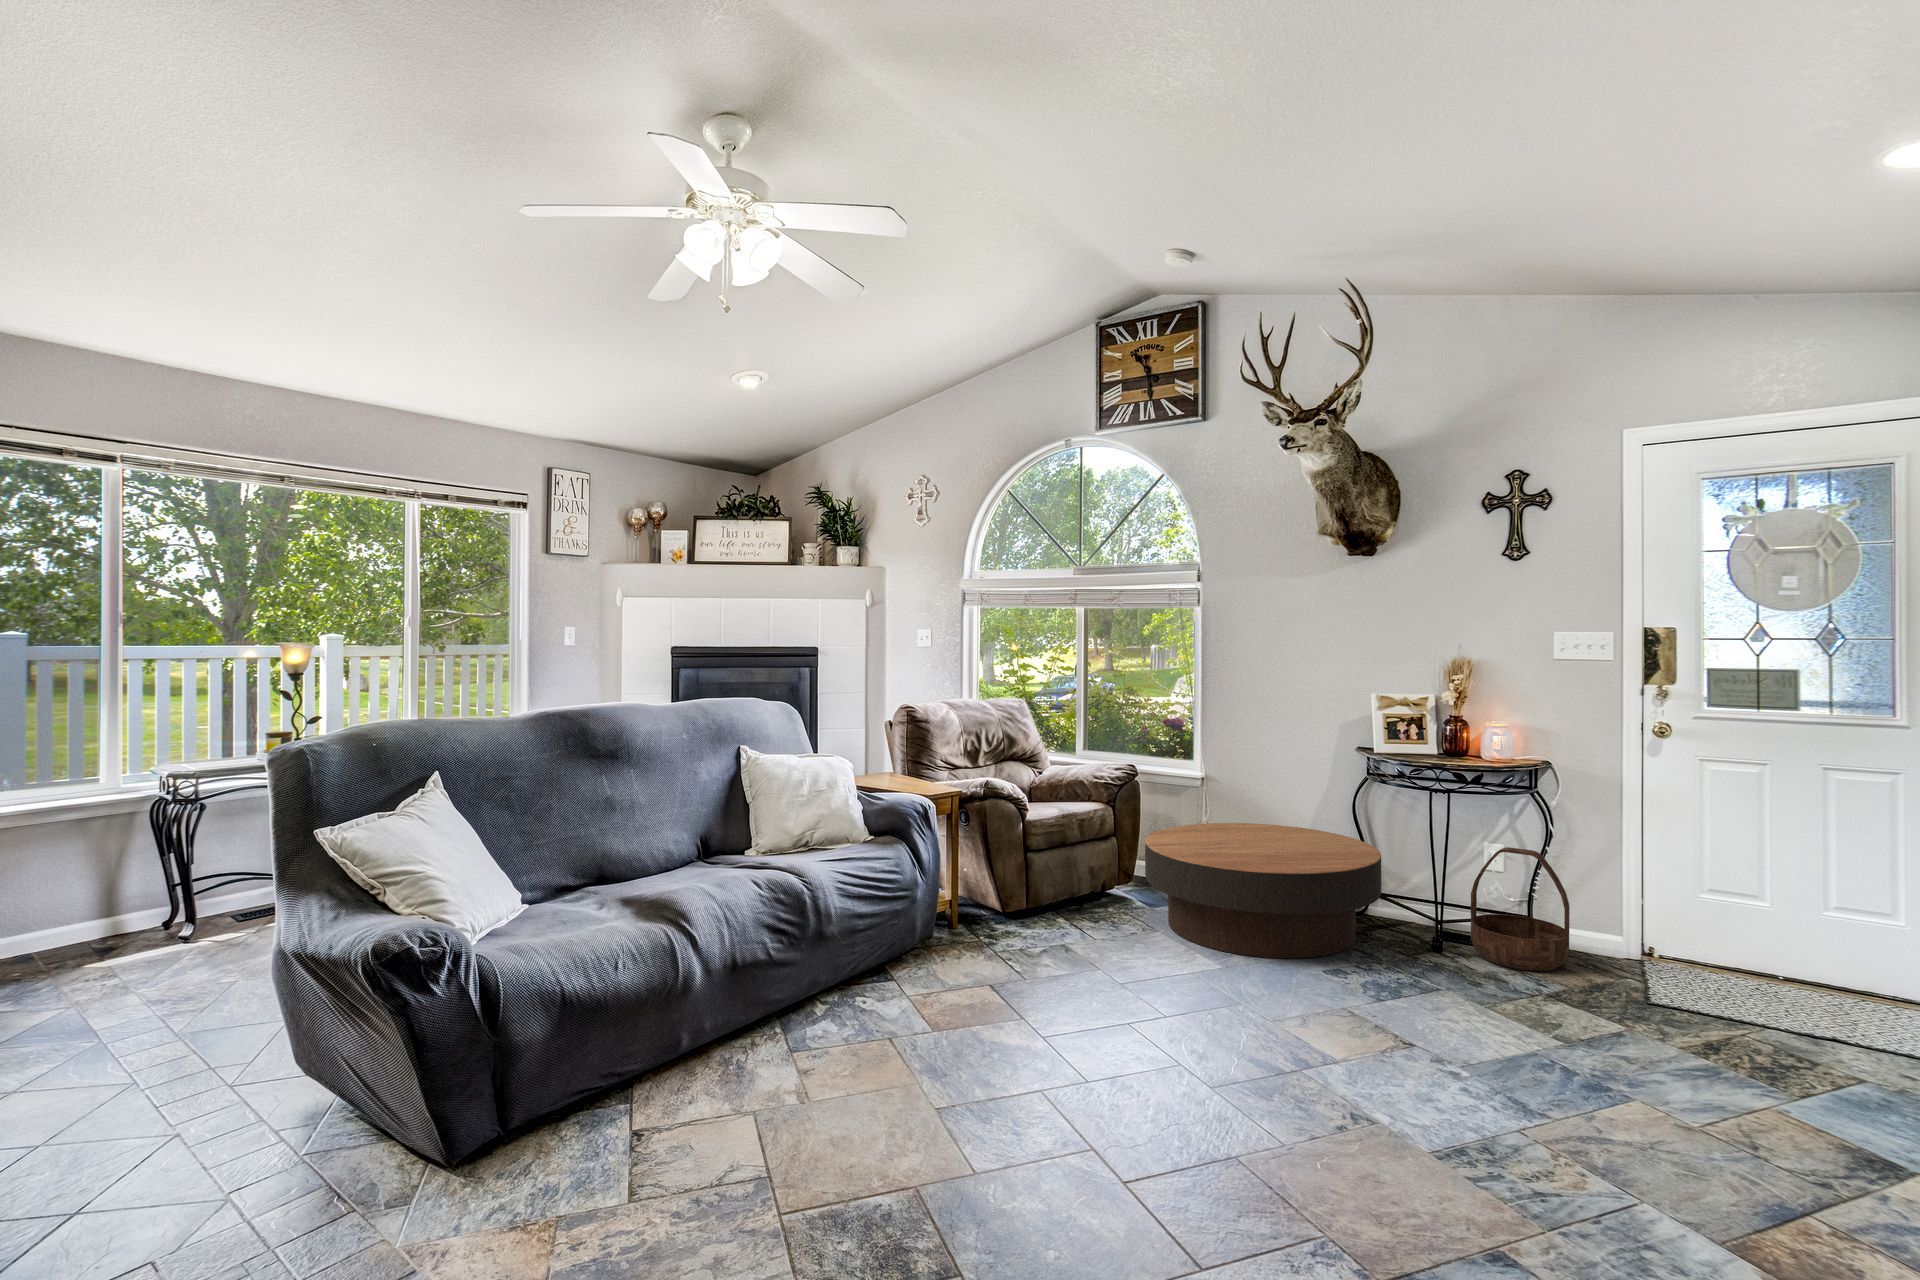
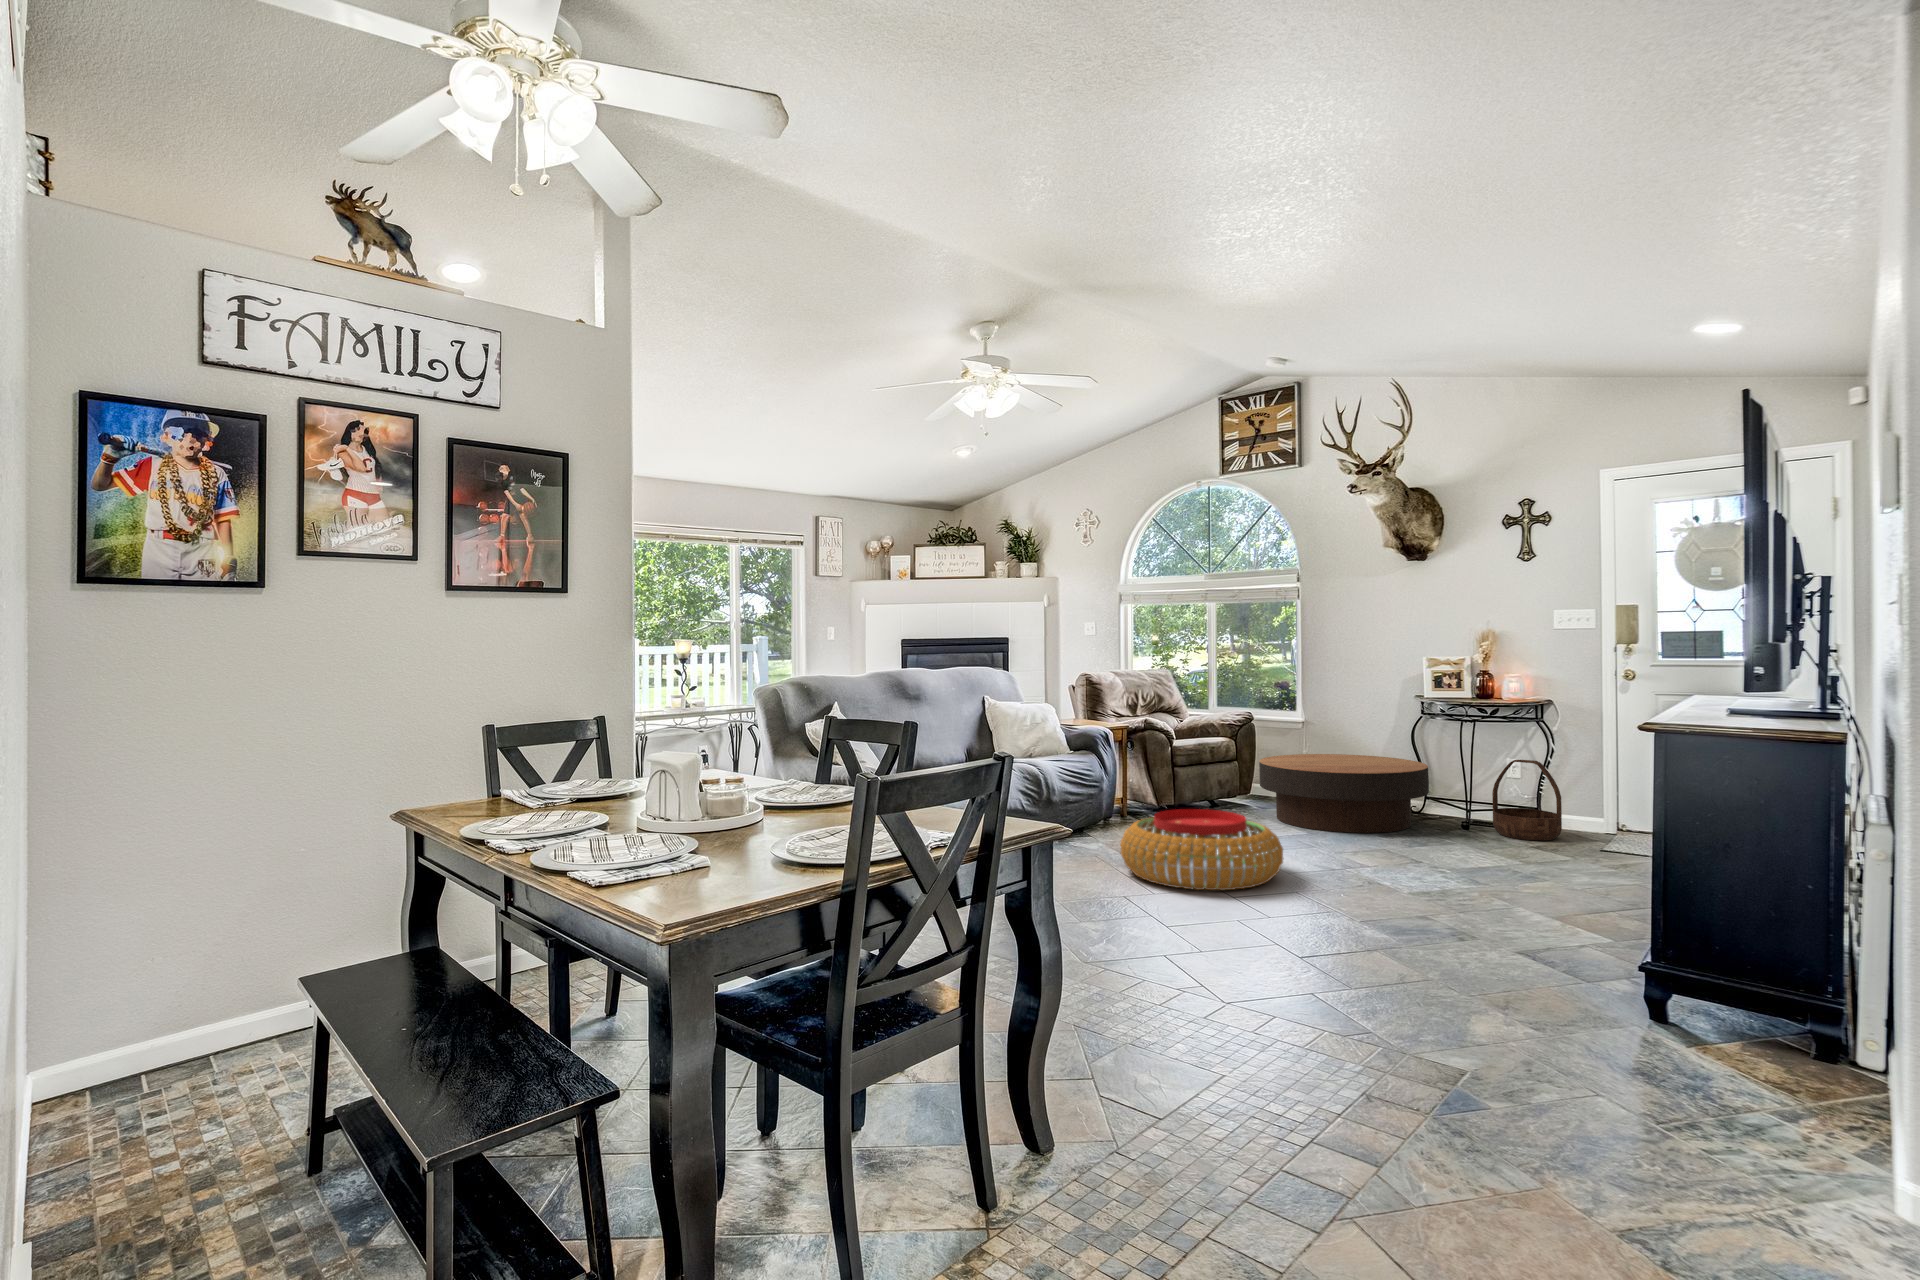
pouf: none [910,965,1184,1151] -> present [1120,809,1283,890]

